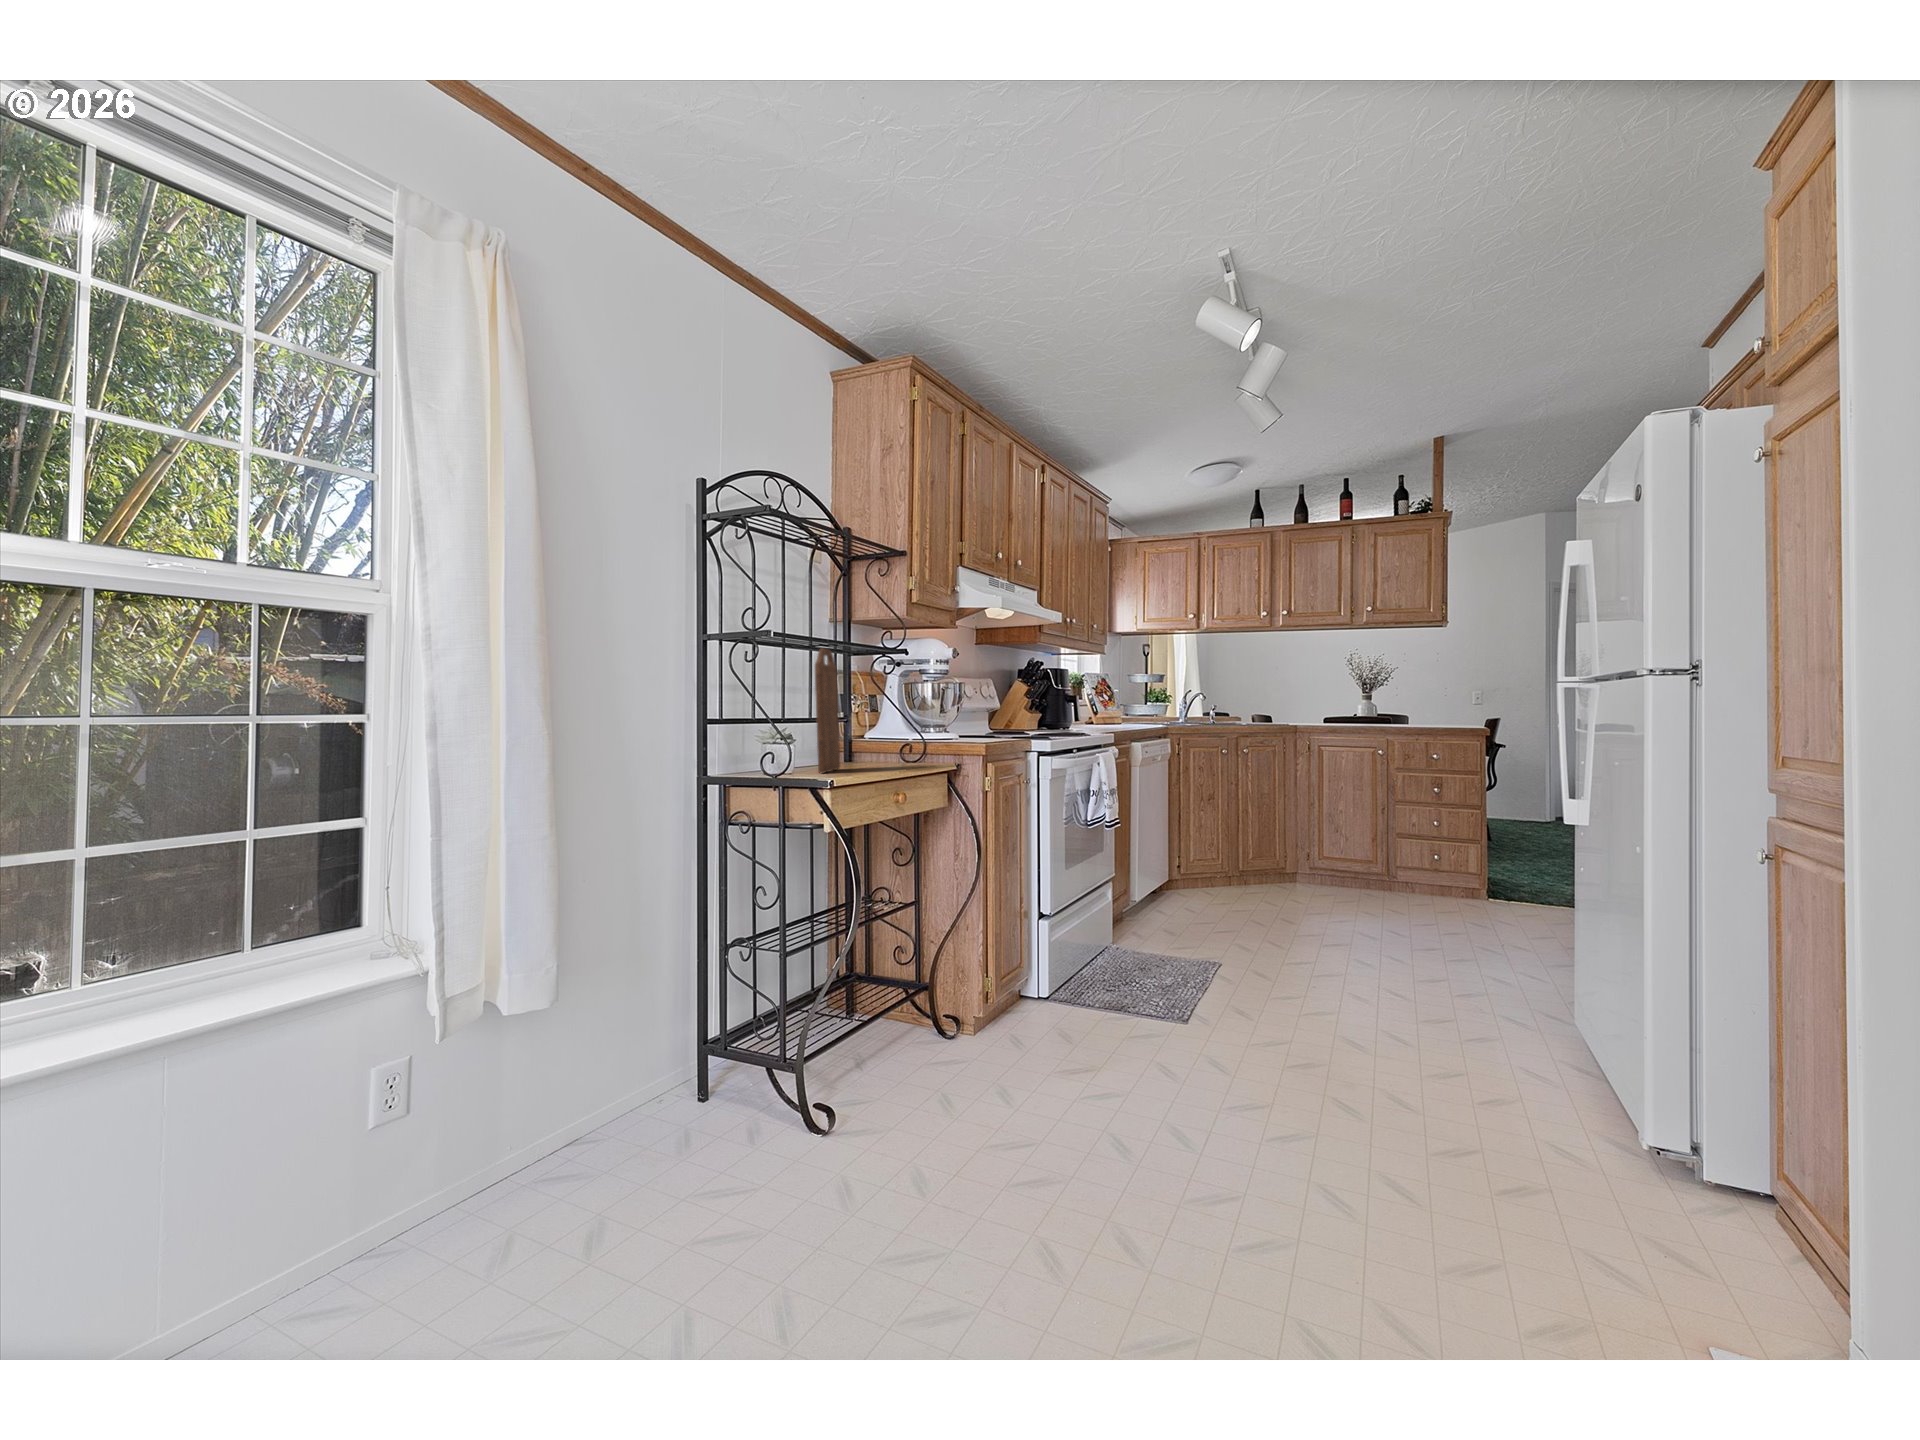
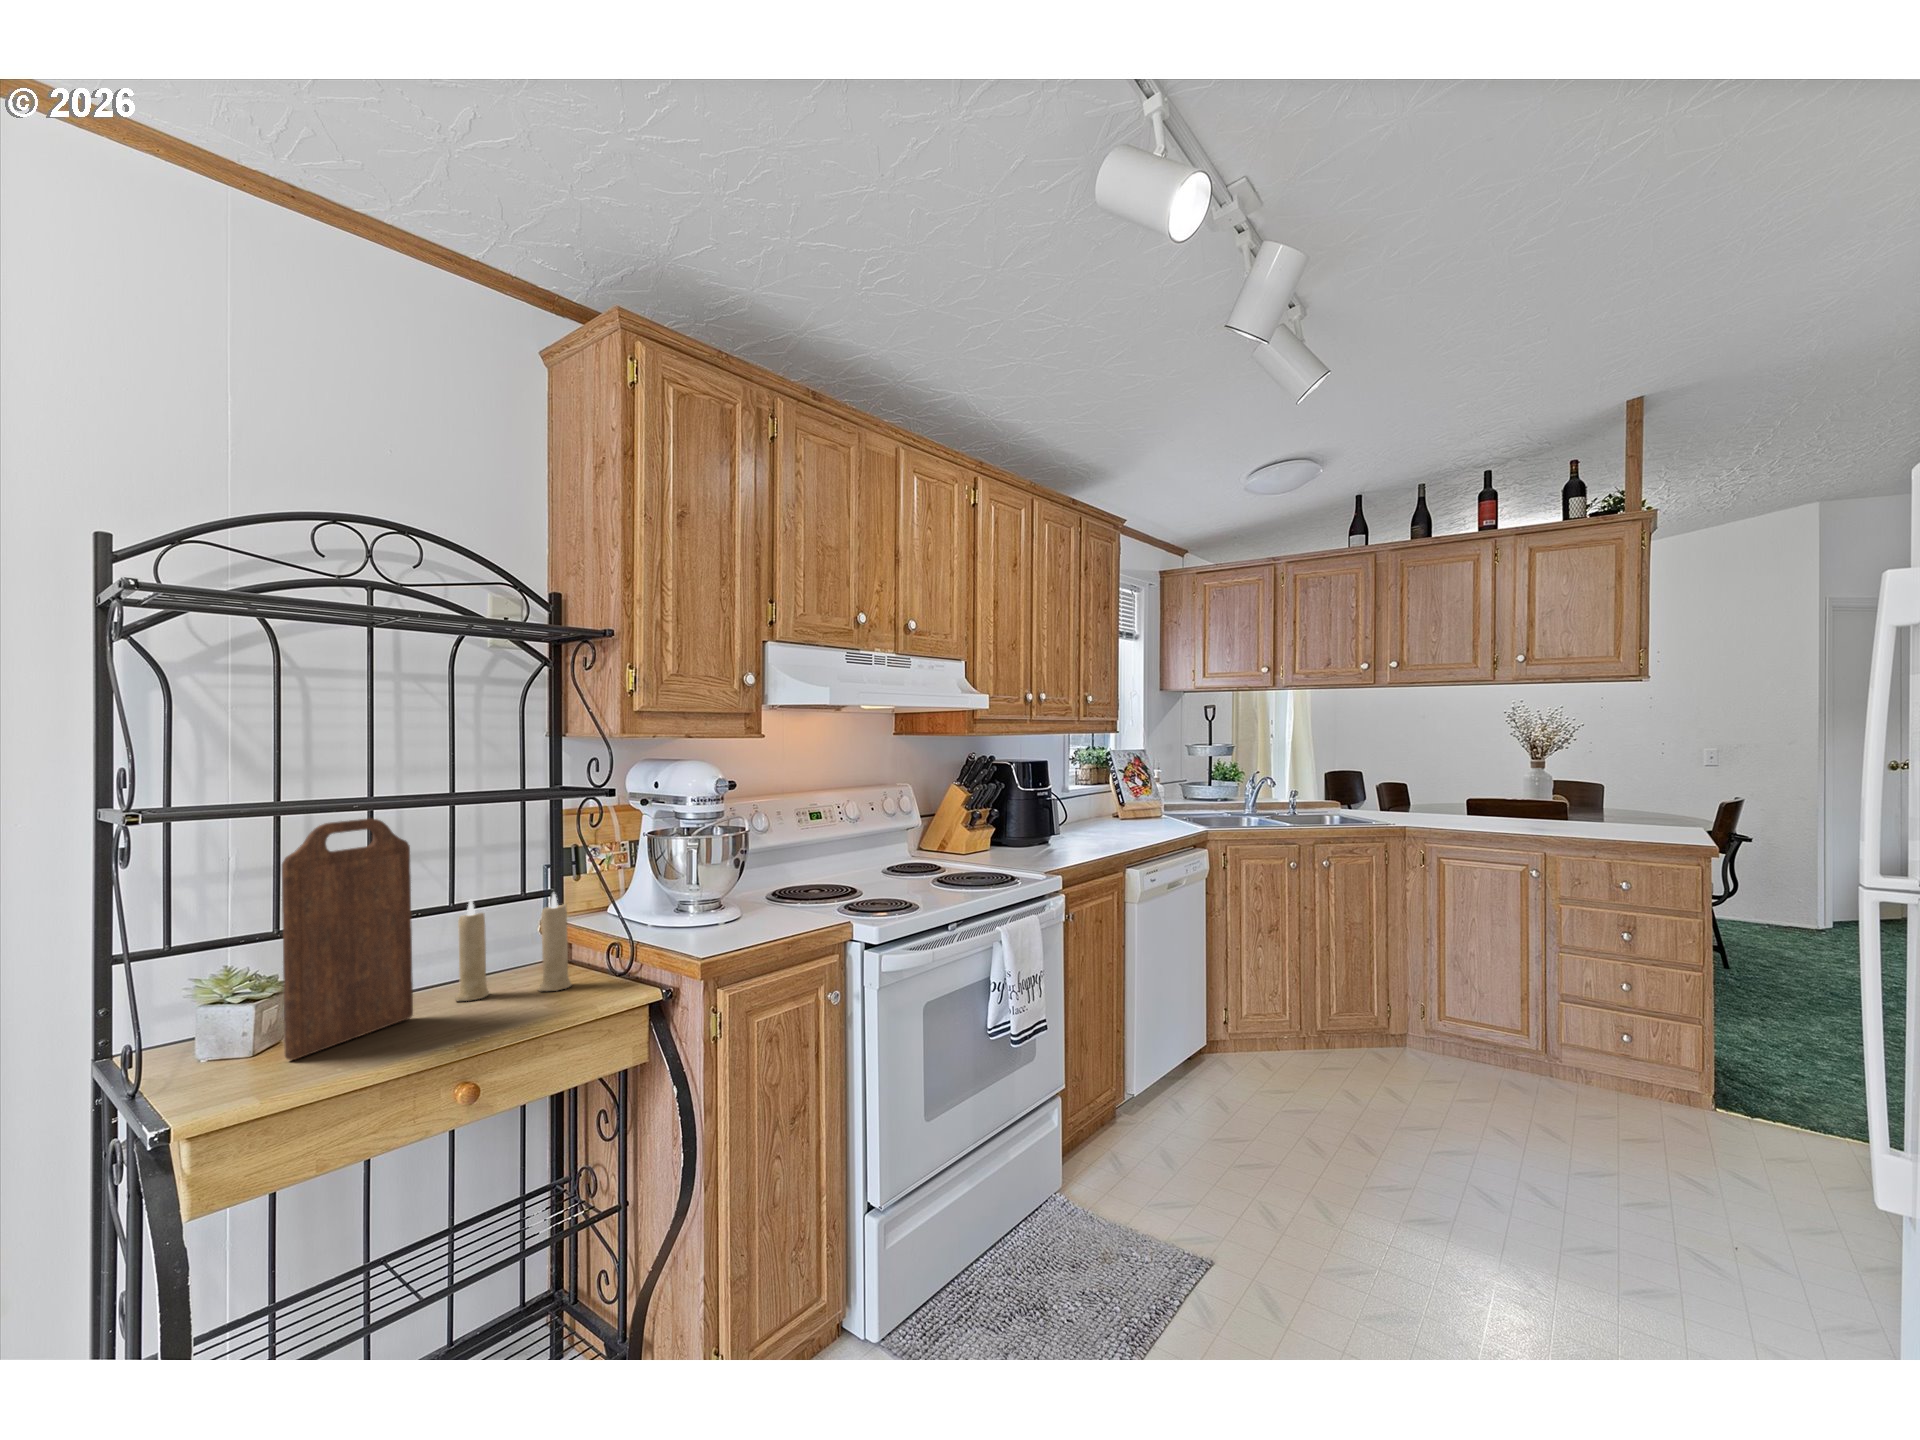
candle: none [839,706,899,767] -> present [455,894,571,1001]

